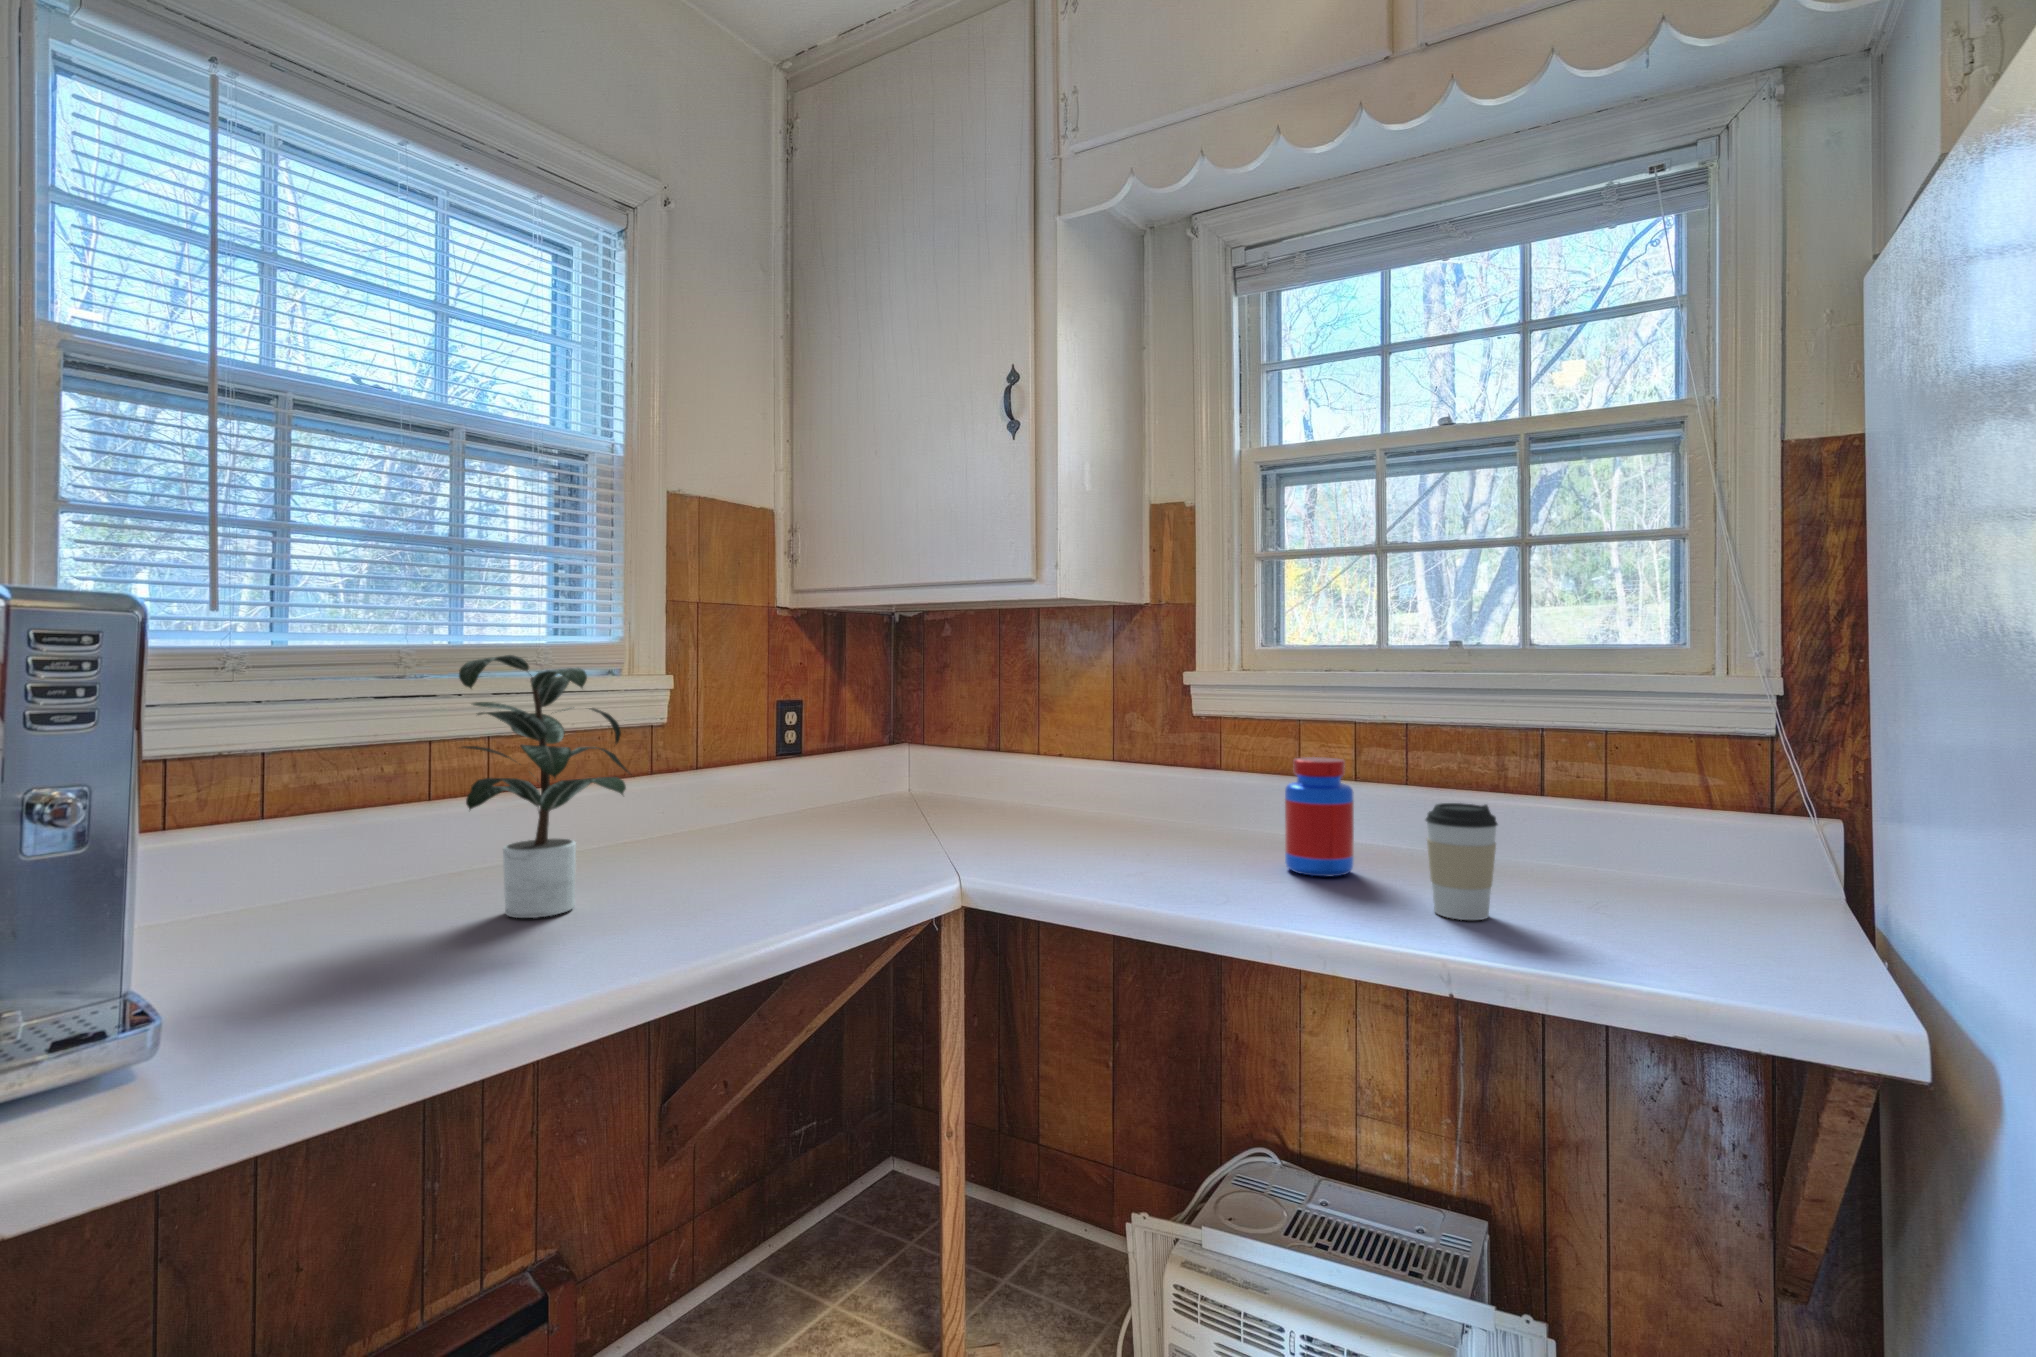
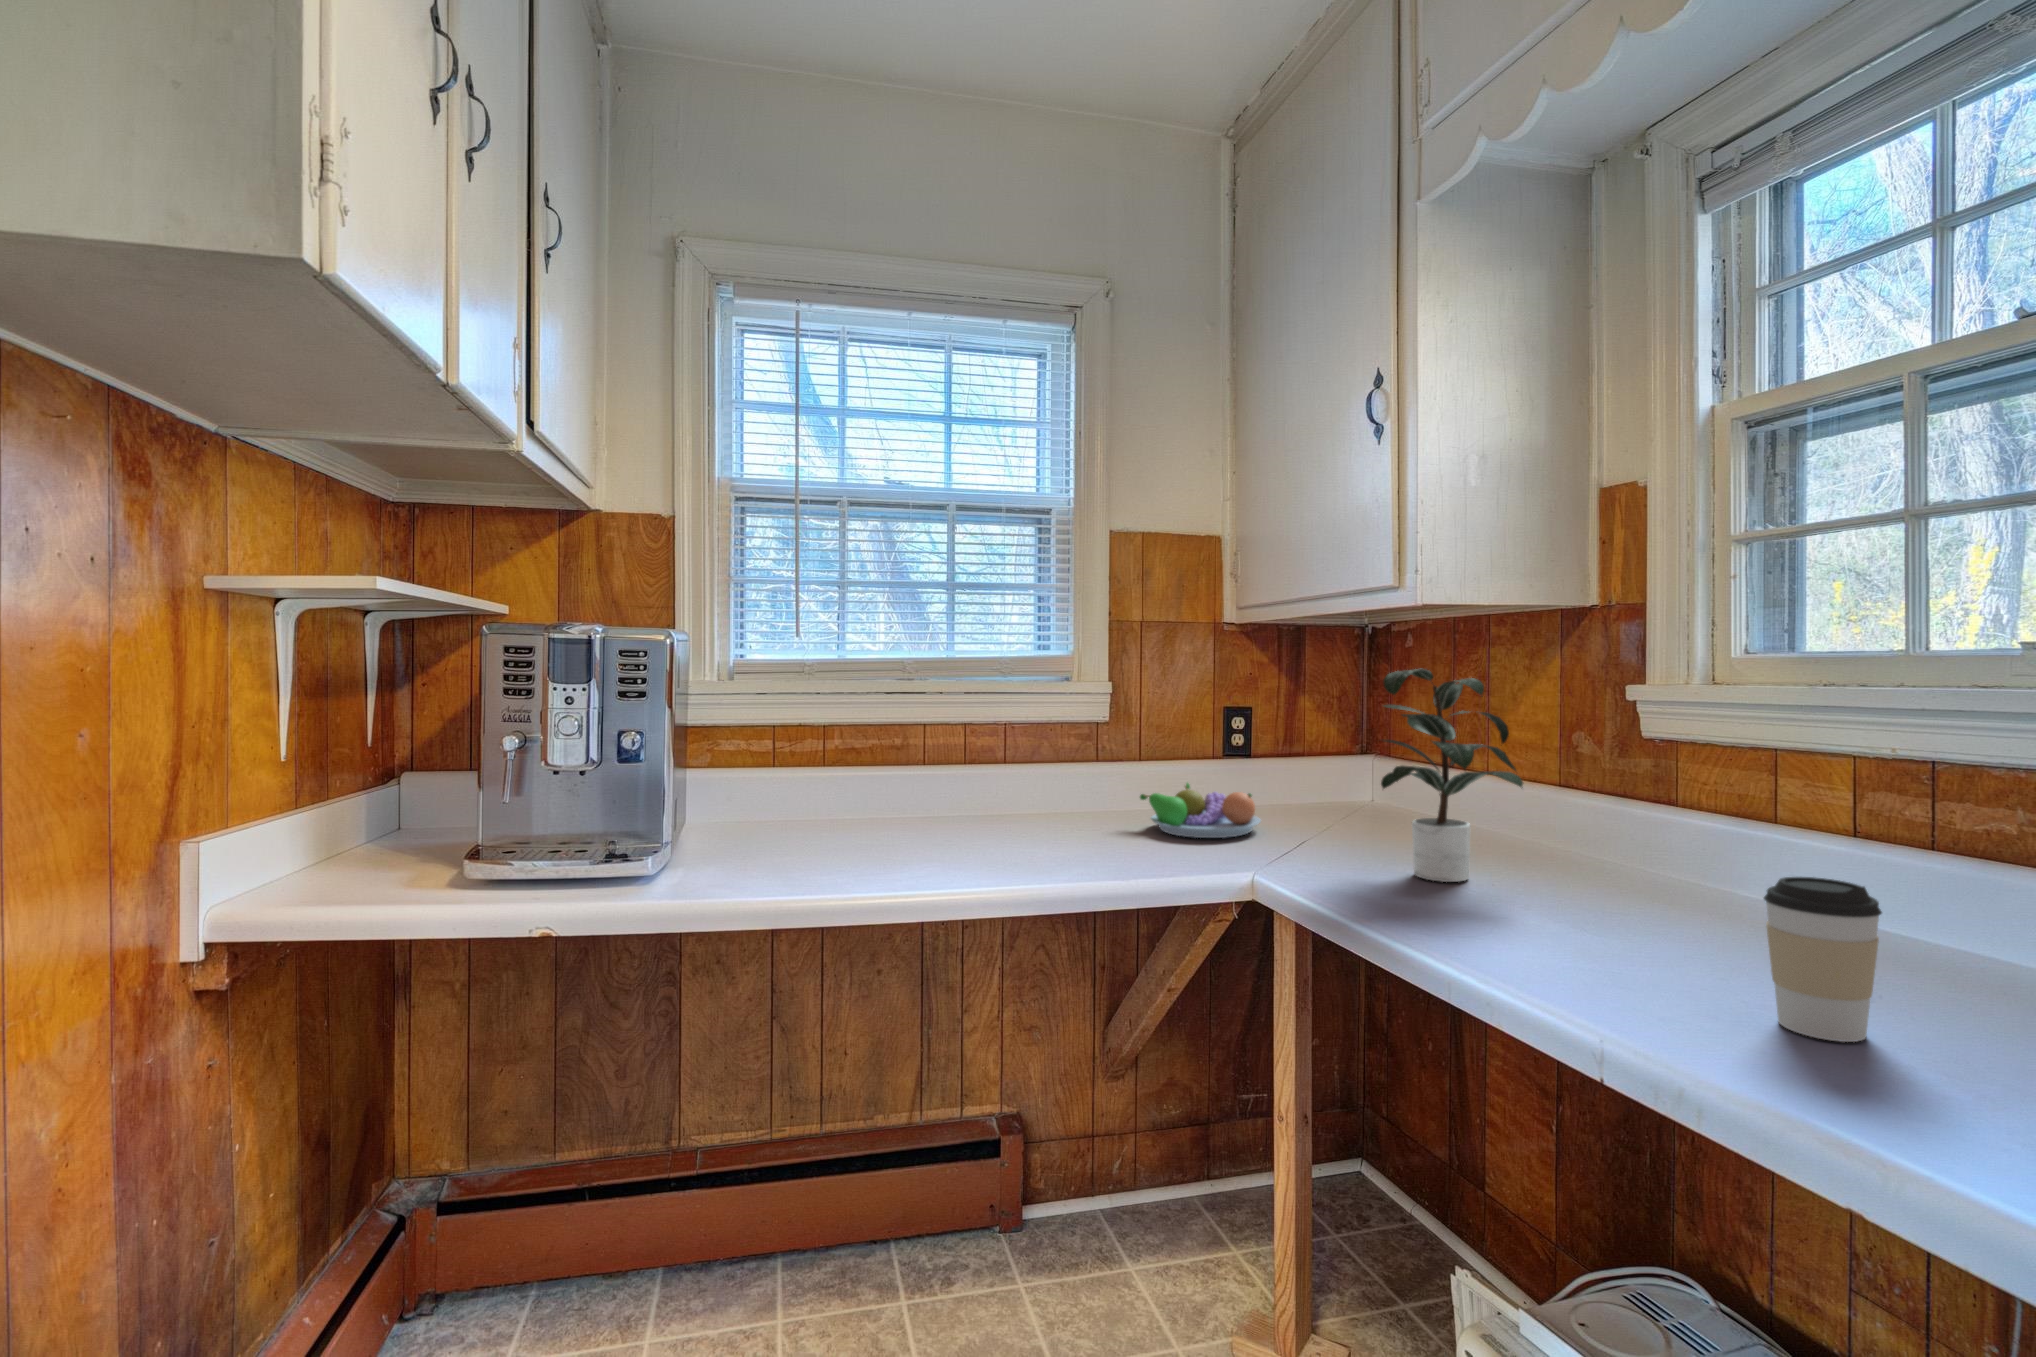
potted plant: present [459,655,629,918] -> present [1381,668,1523,882]
jar: present [1285,757,1354,877] -> none [1656,799,1760,954]
fruit bowl: none [729,787,871,848] -> present [1140,783,1261,838]

